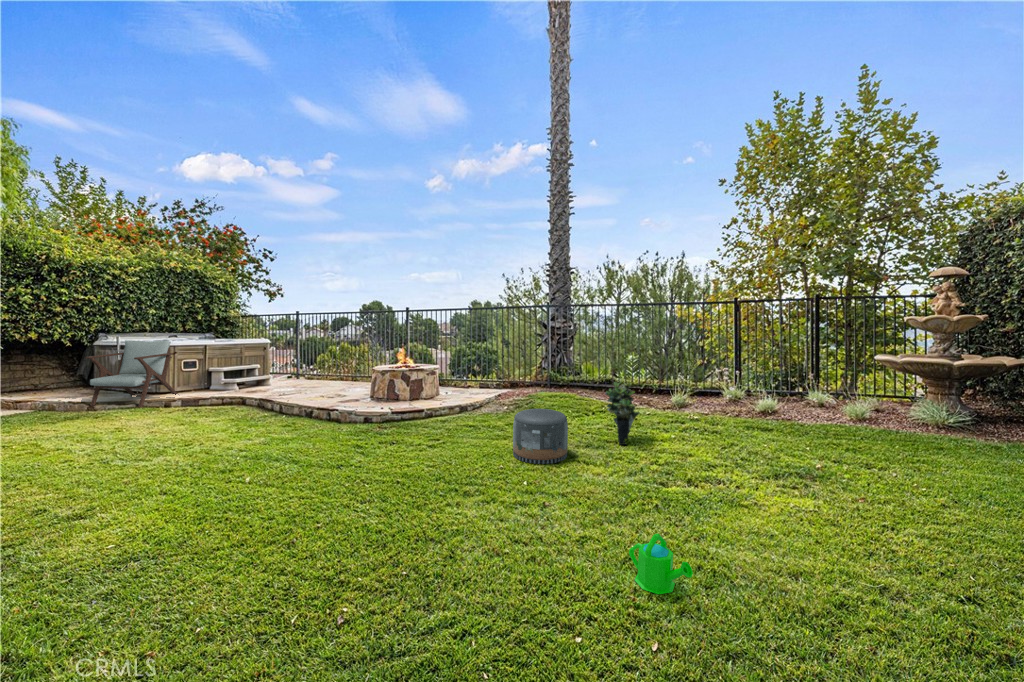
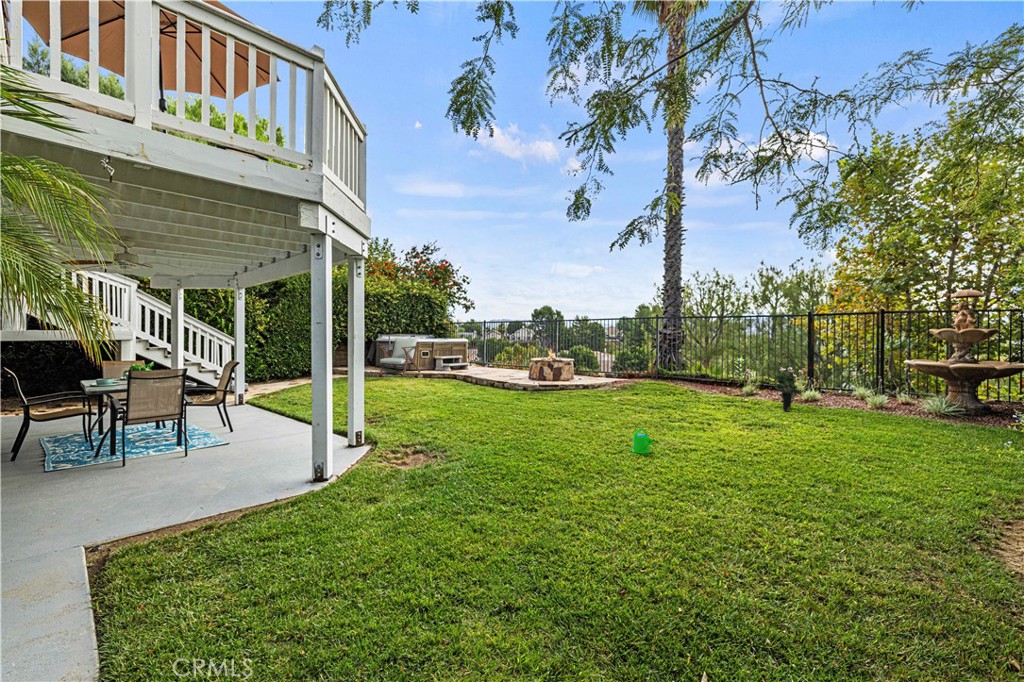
potted plant: present [605,382,640,445] -> present [774,370,800,411]
pouf: present [513,409,568,464] -> none [605,383,639,414]

